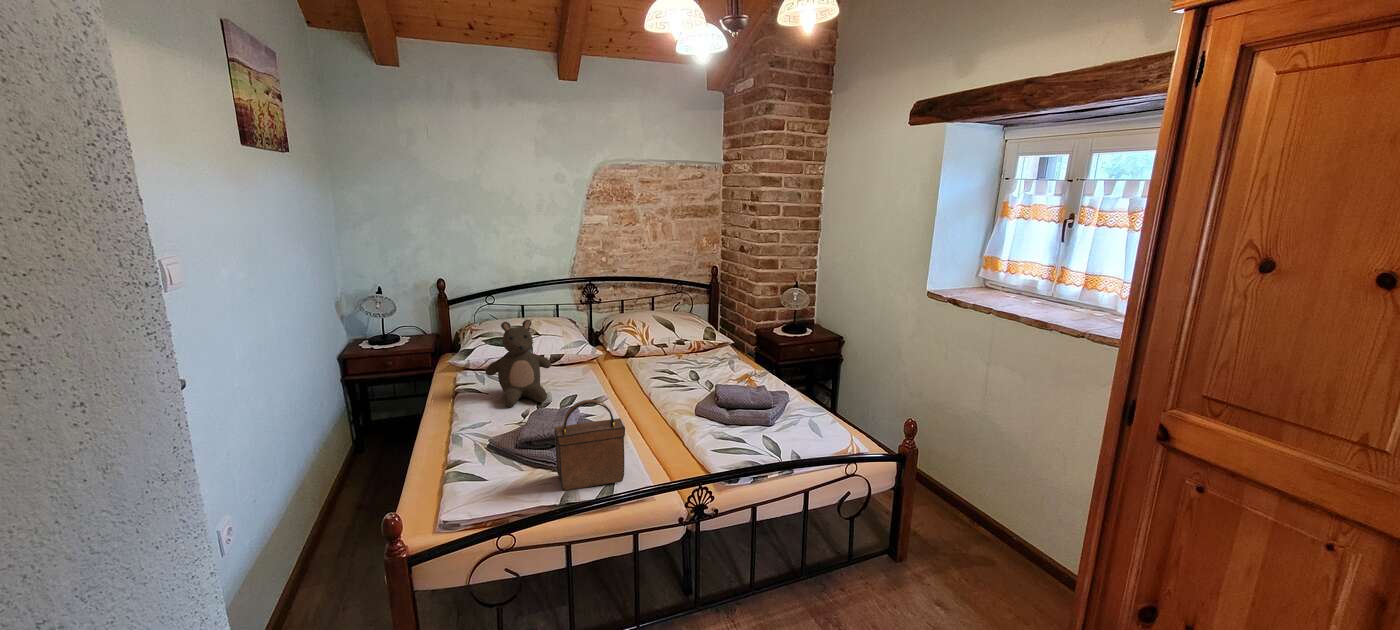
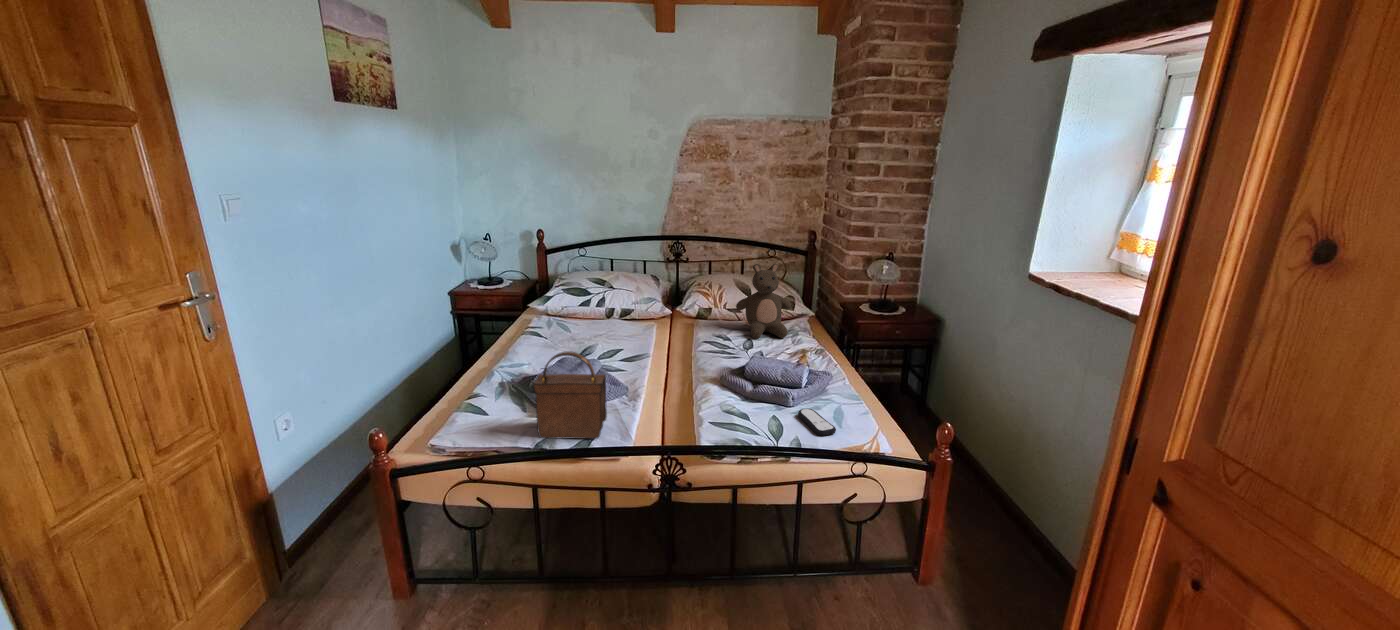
stuffed bear: present [485,320,551,407] -> present [736,264,791,339]
remote control: none [782,426,822,447] -> present [798,409,836,436]

